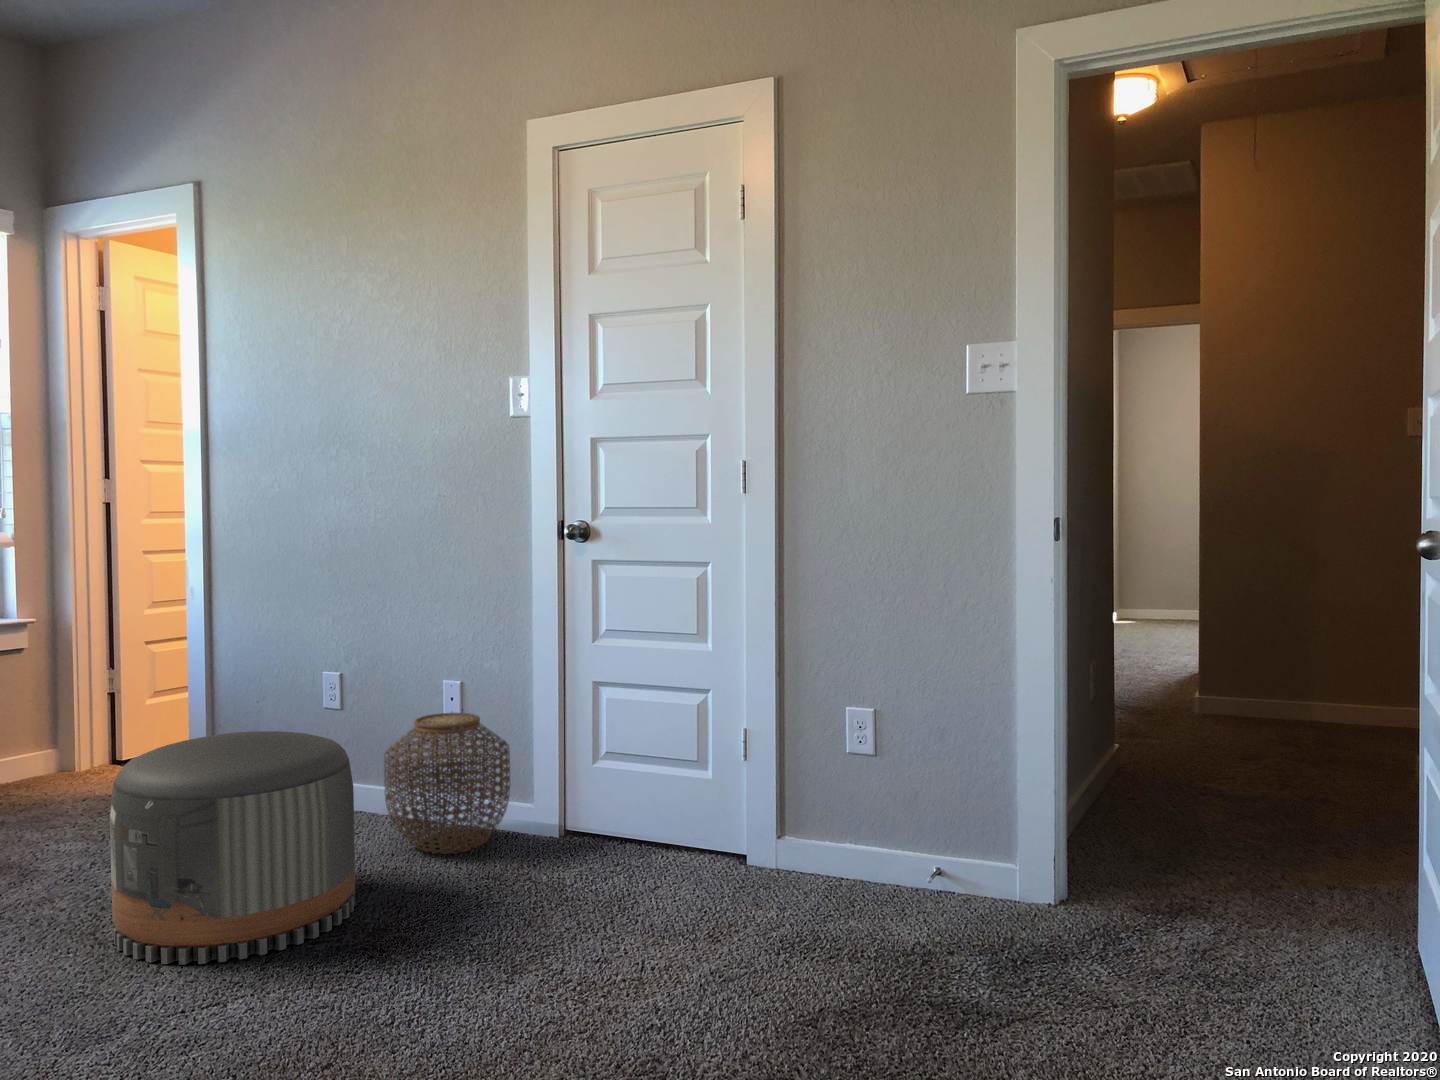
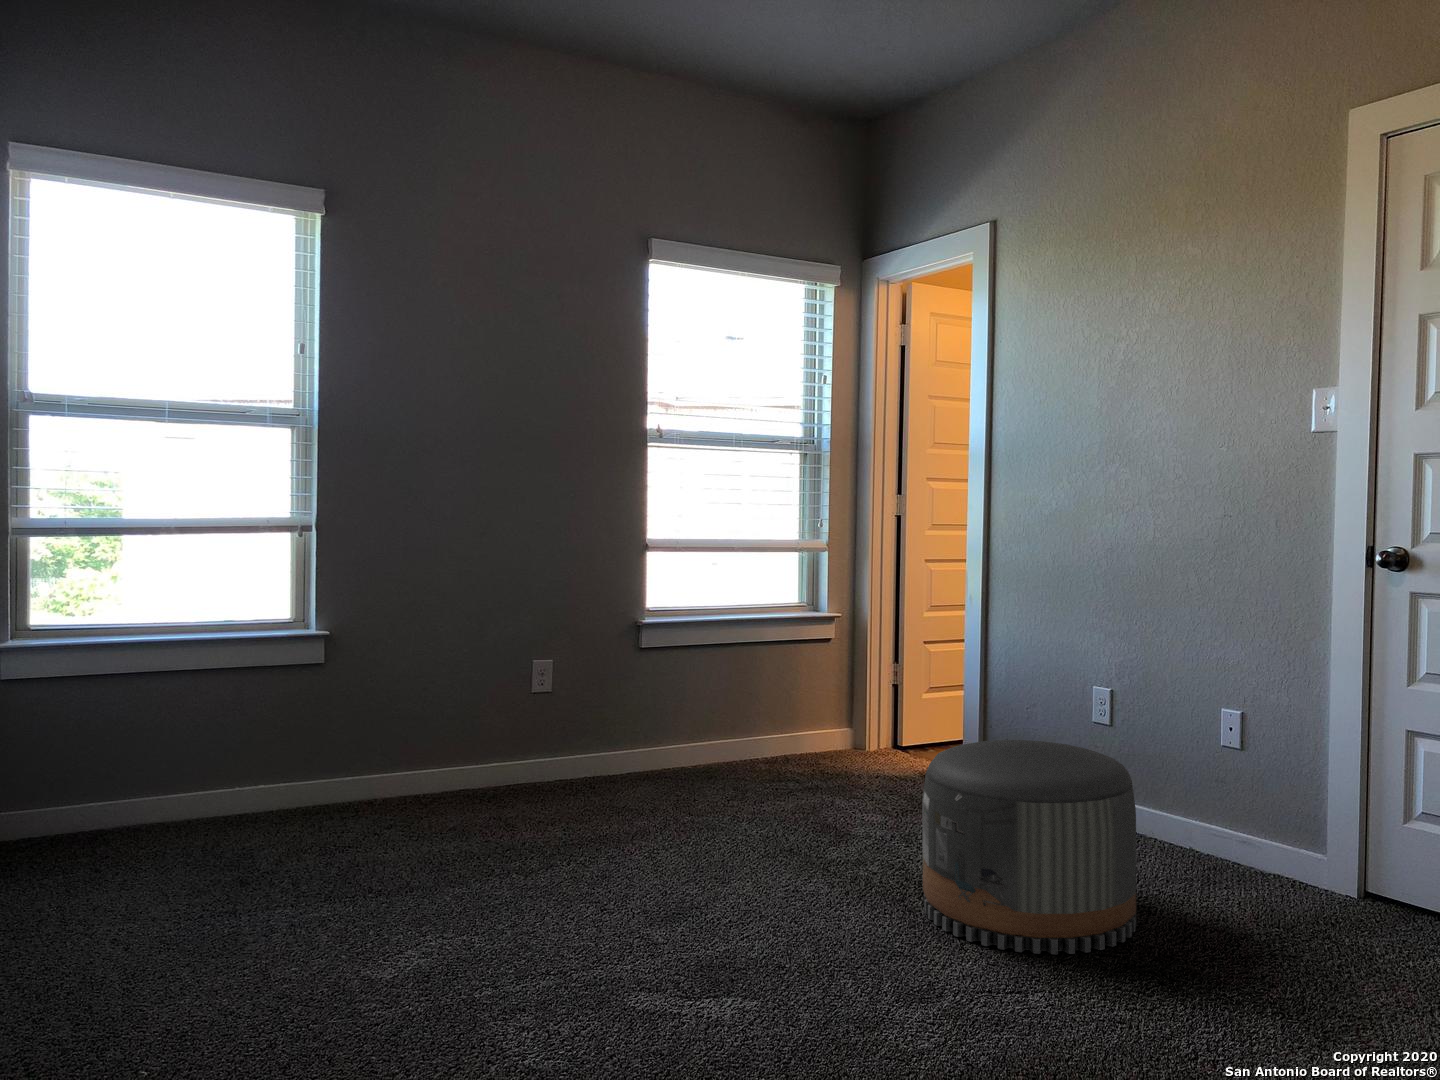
woven basket: present [384,713,510,854] -> none [1160,744,1301,894]

